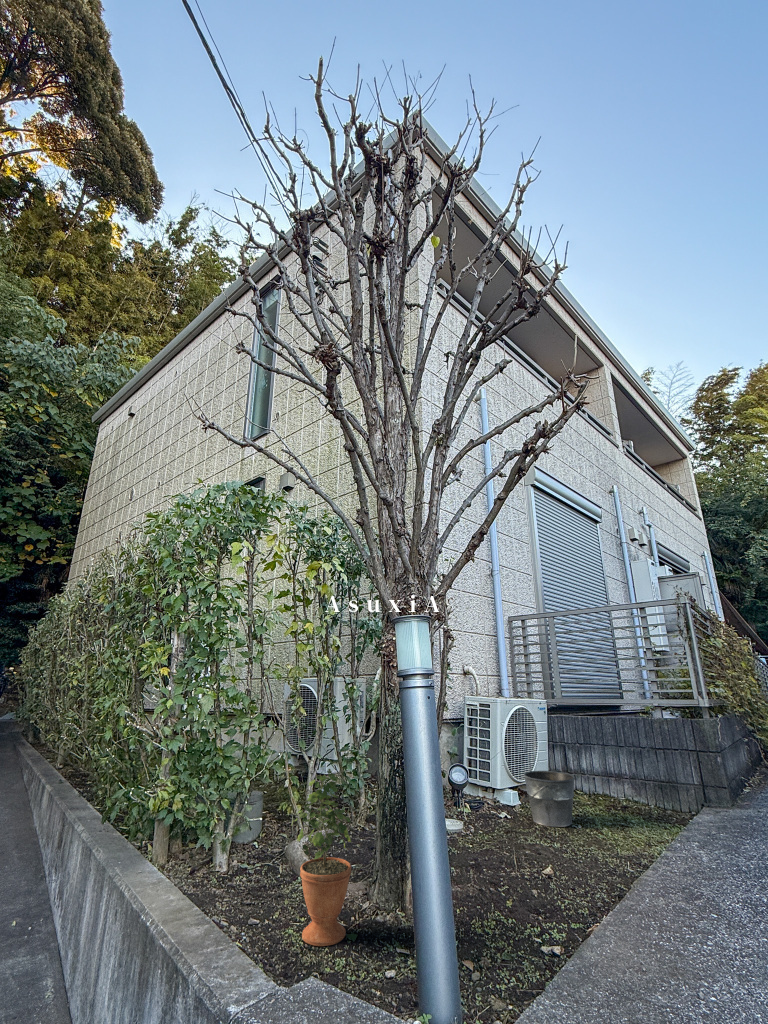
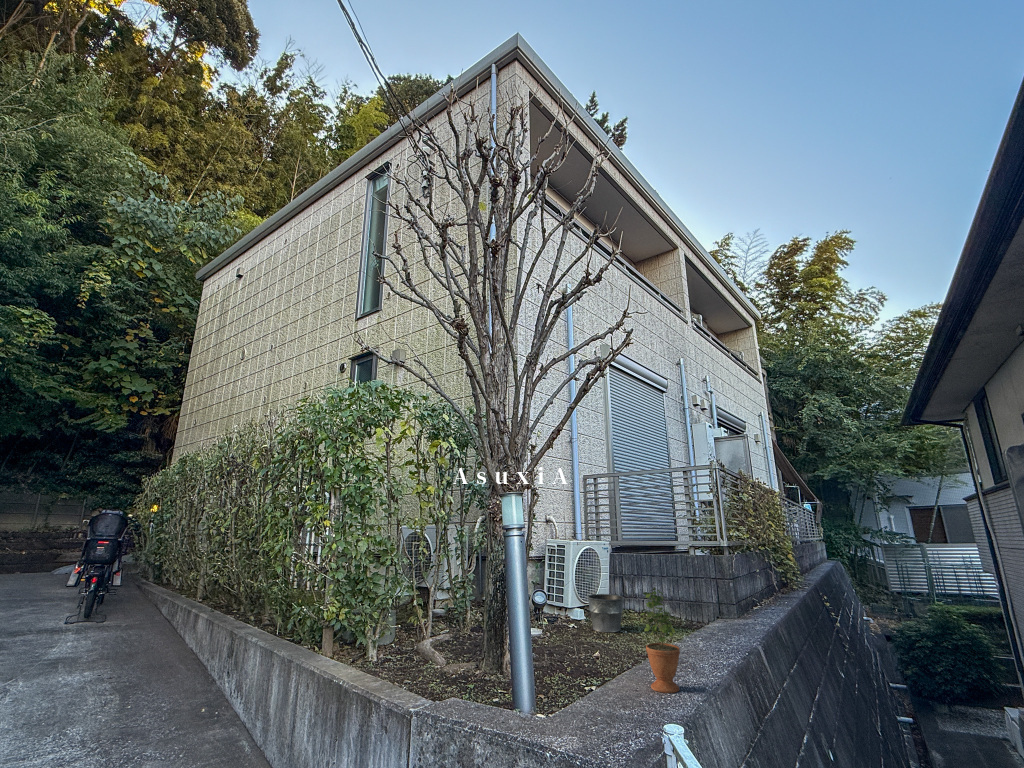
potted plant: present [291,766,351,946] -> present [640,587,680,693]

